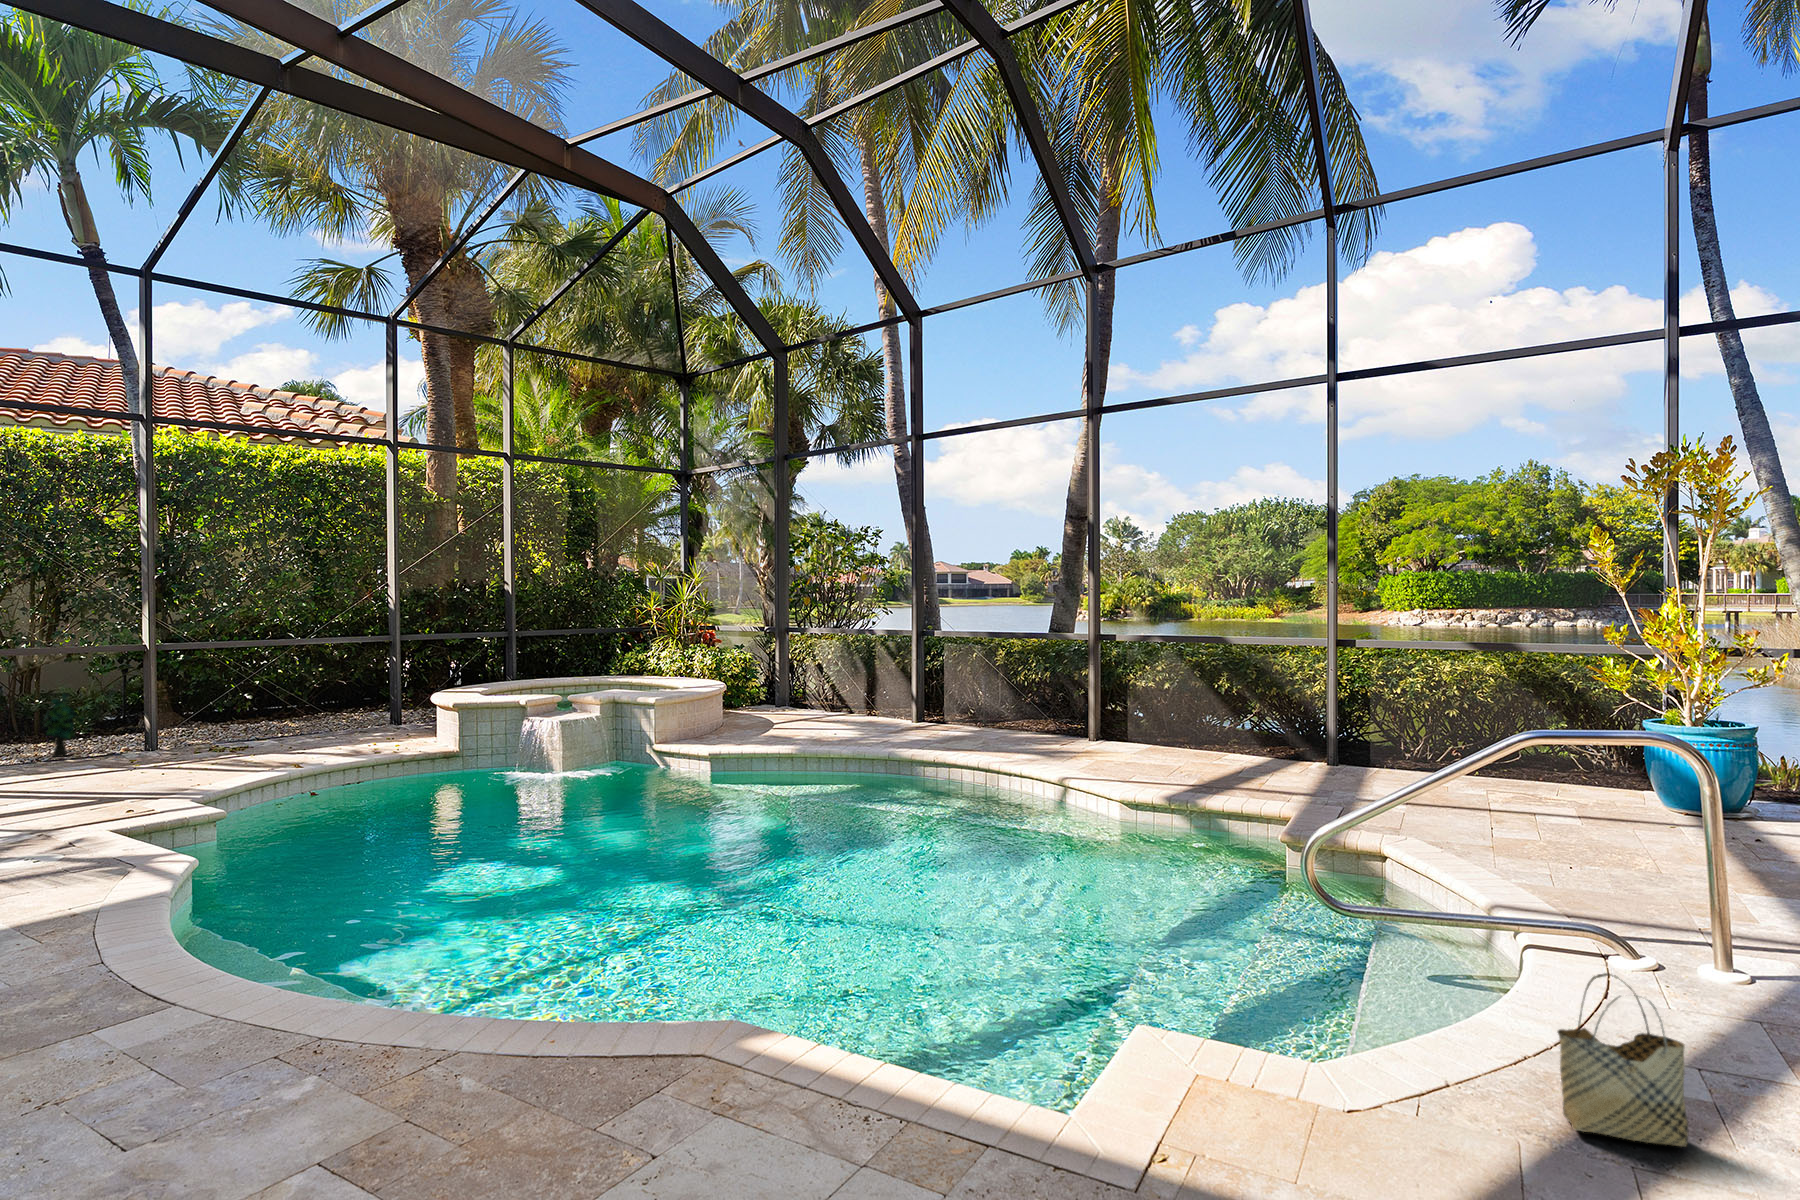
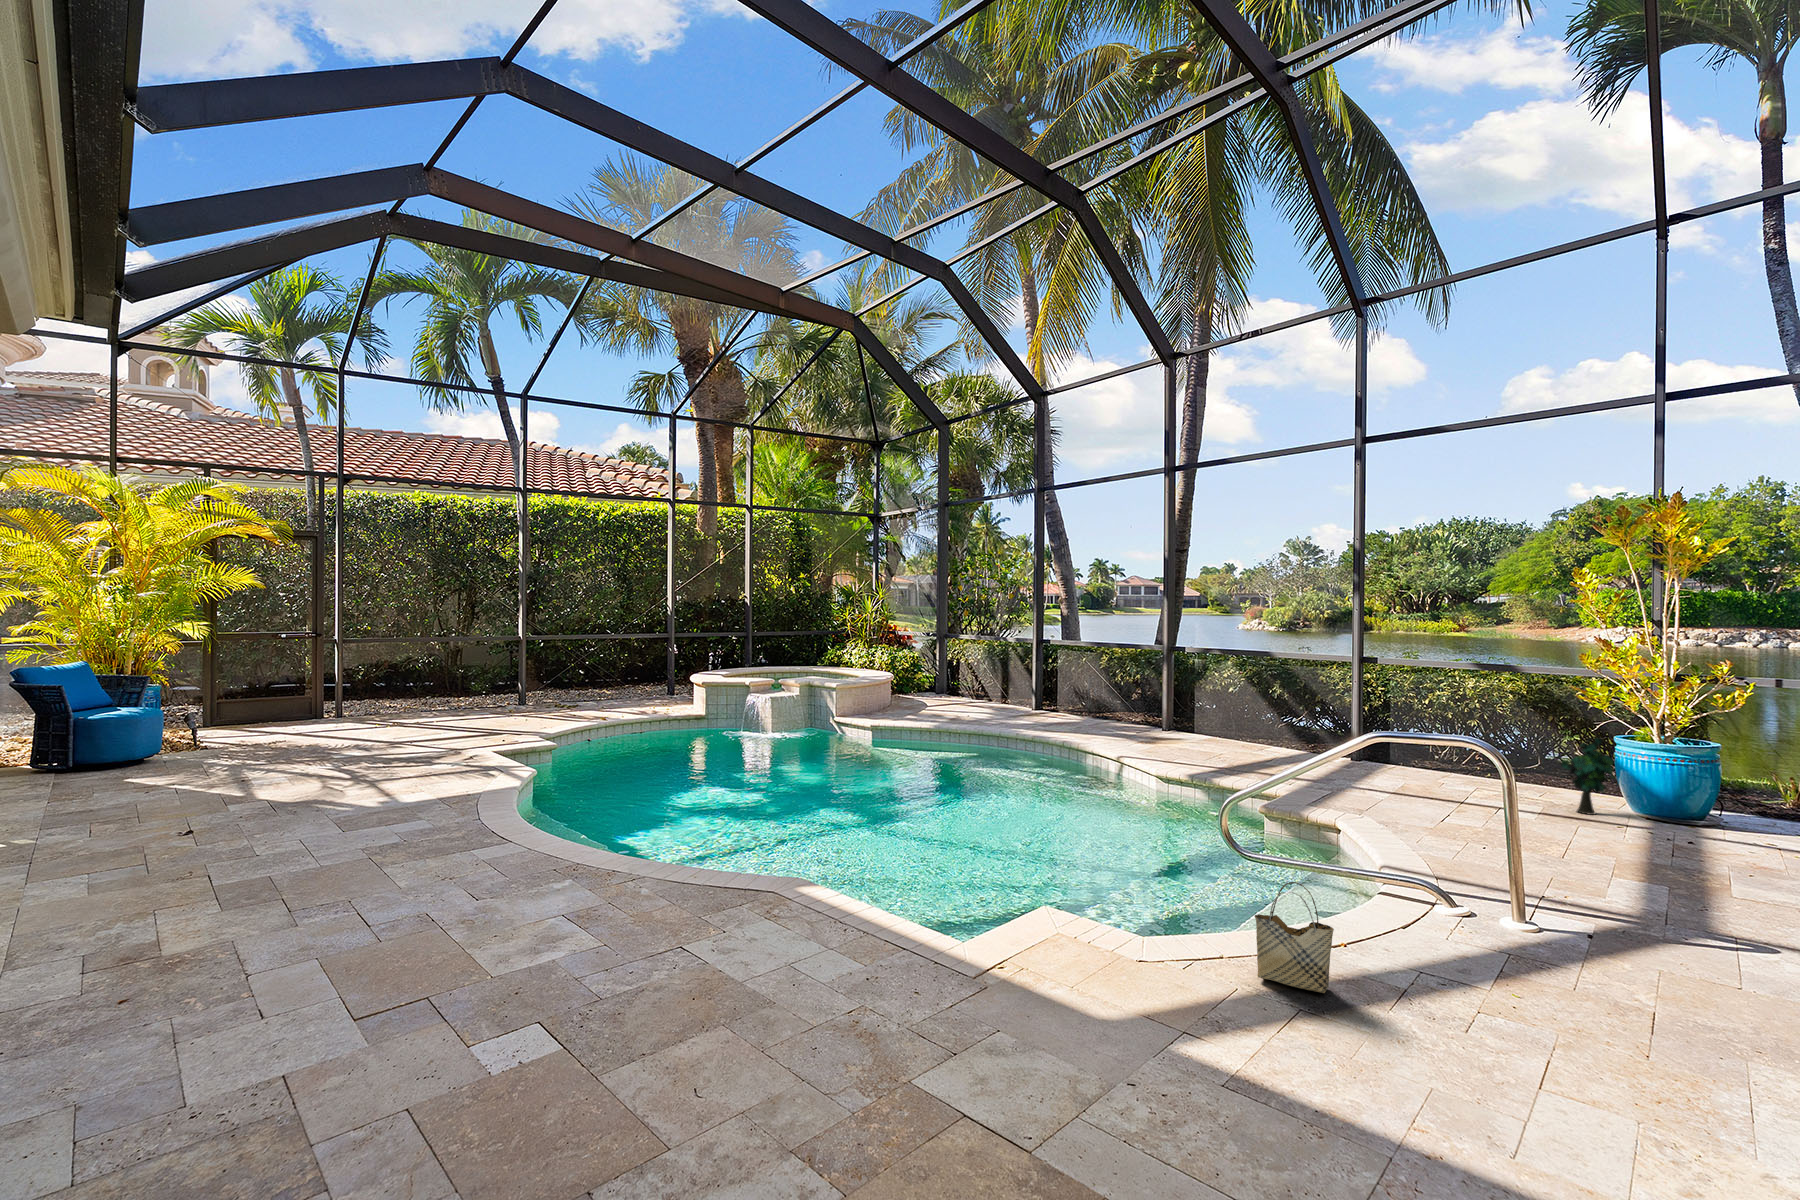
decorative plant: present [41,693,84,757] -> present [1560,738,1615,815]

